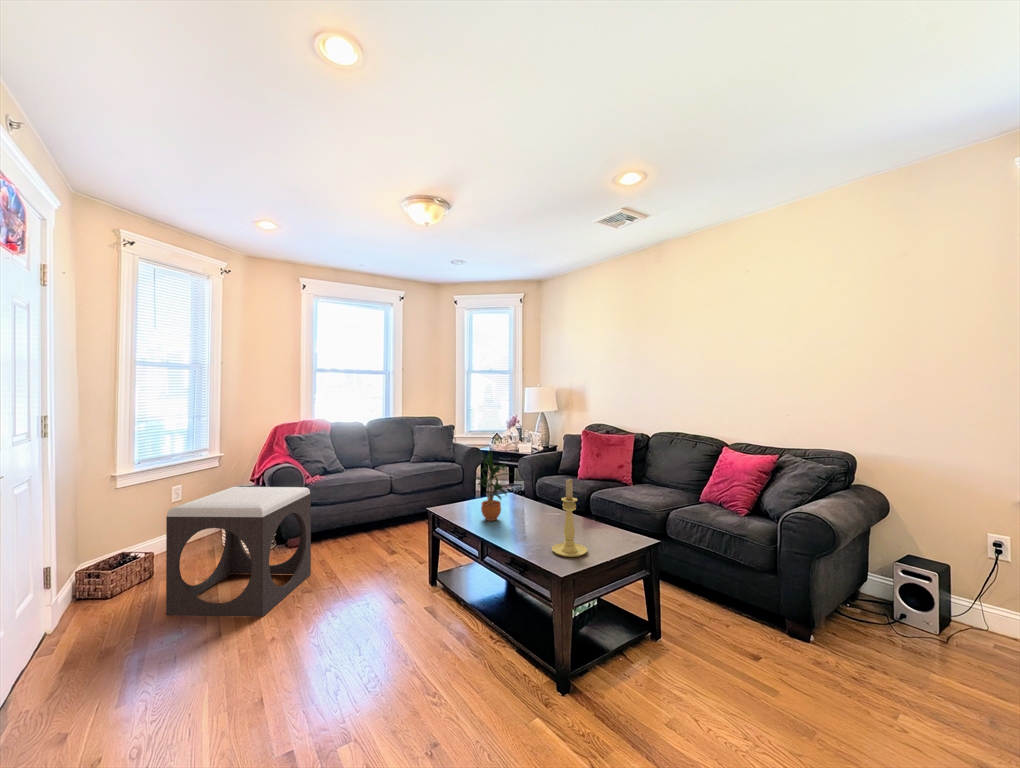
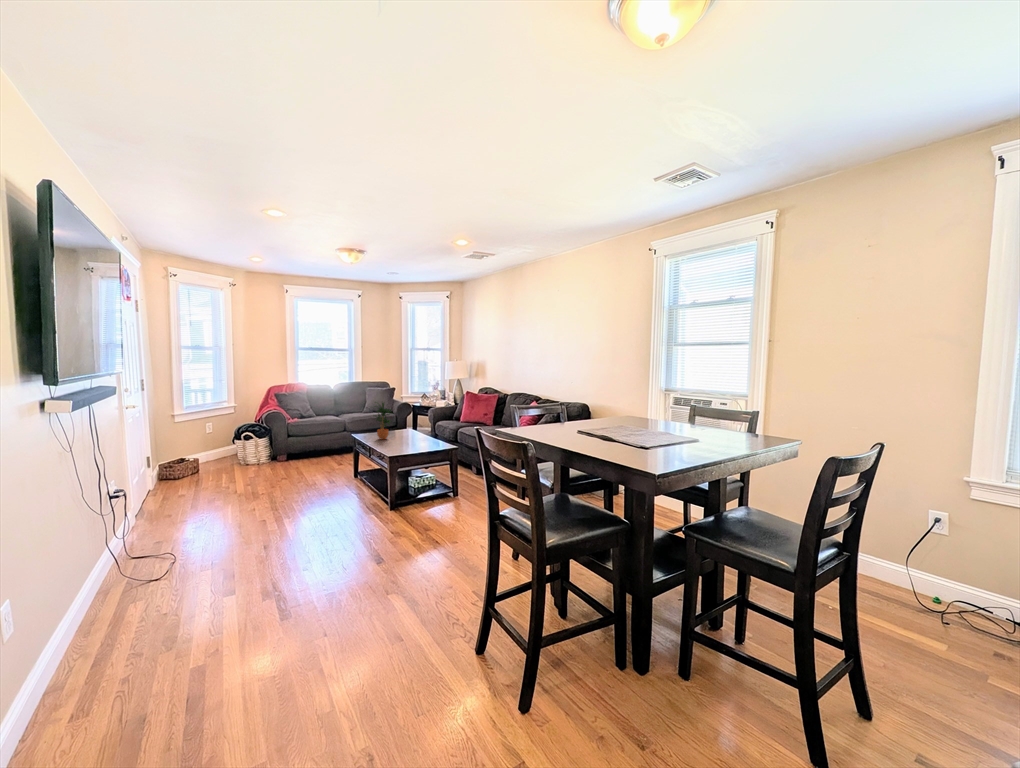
candle holder: present [552,479,587,557] -> none [399,414,418,452]
footstool: present [166,487,311,617] -> none [206,422,289,487]

